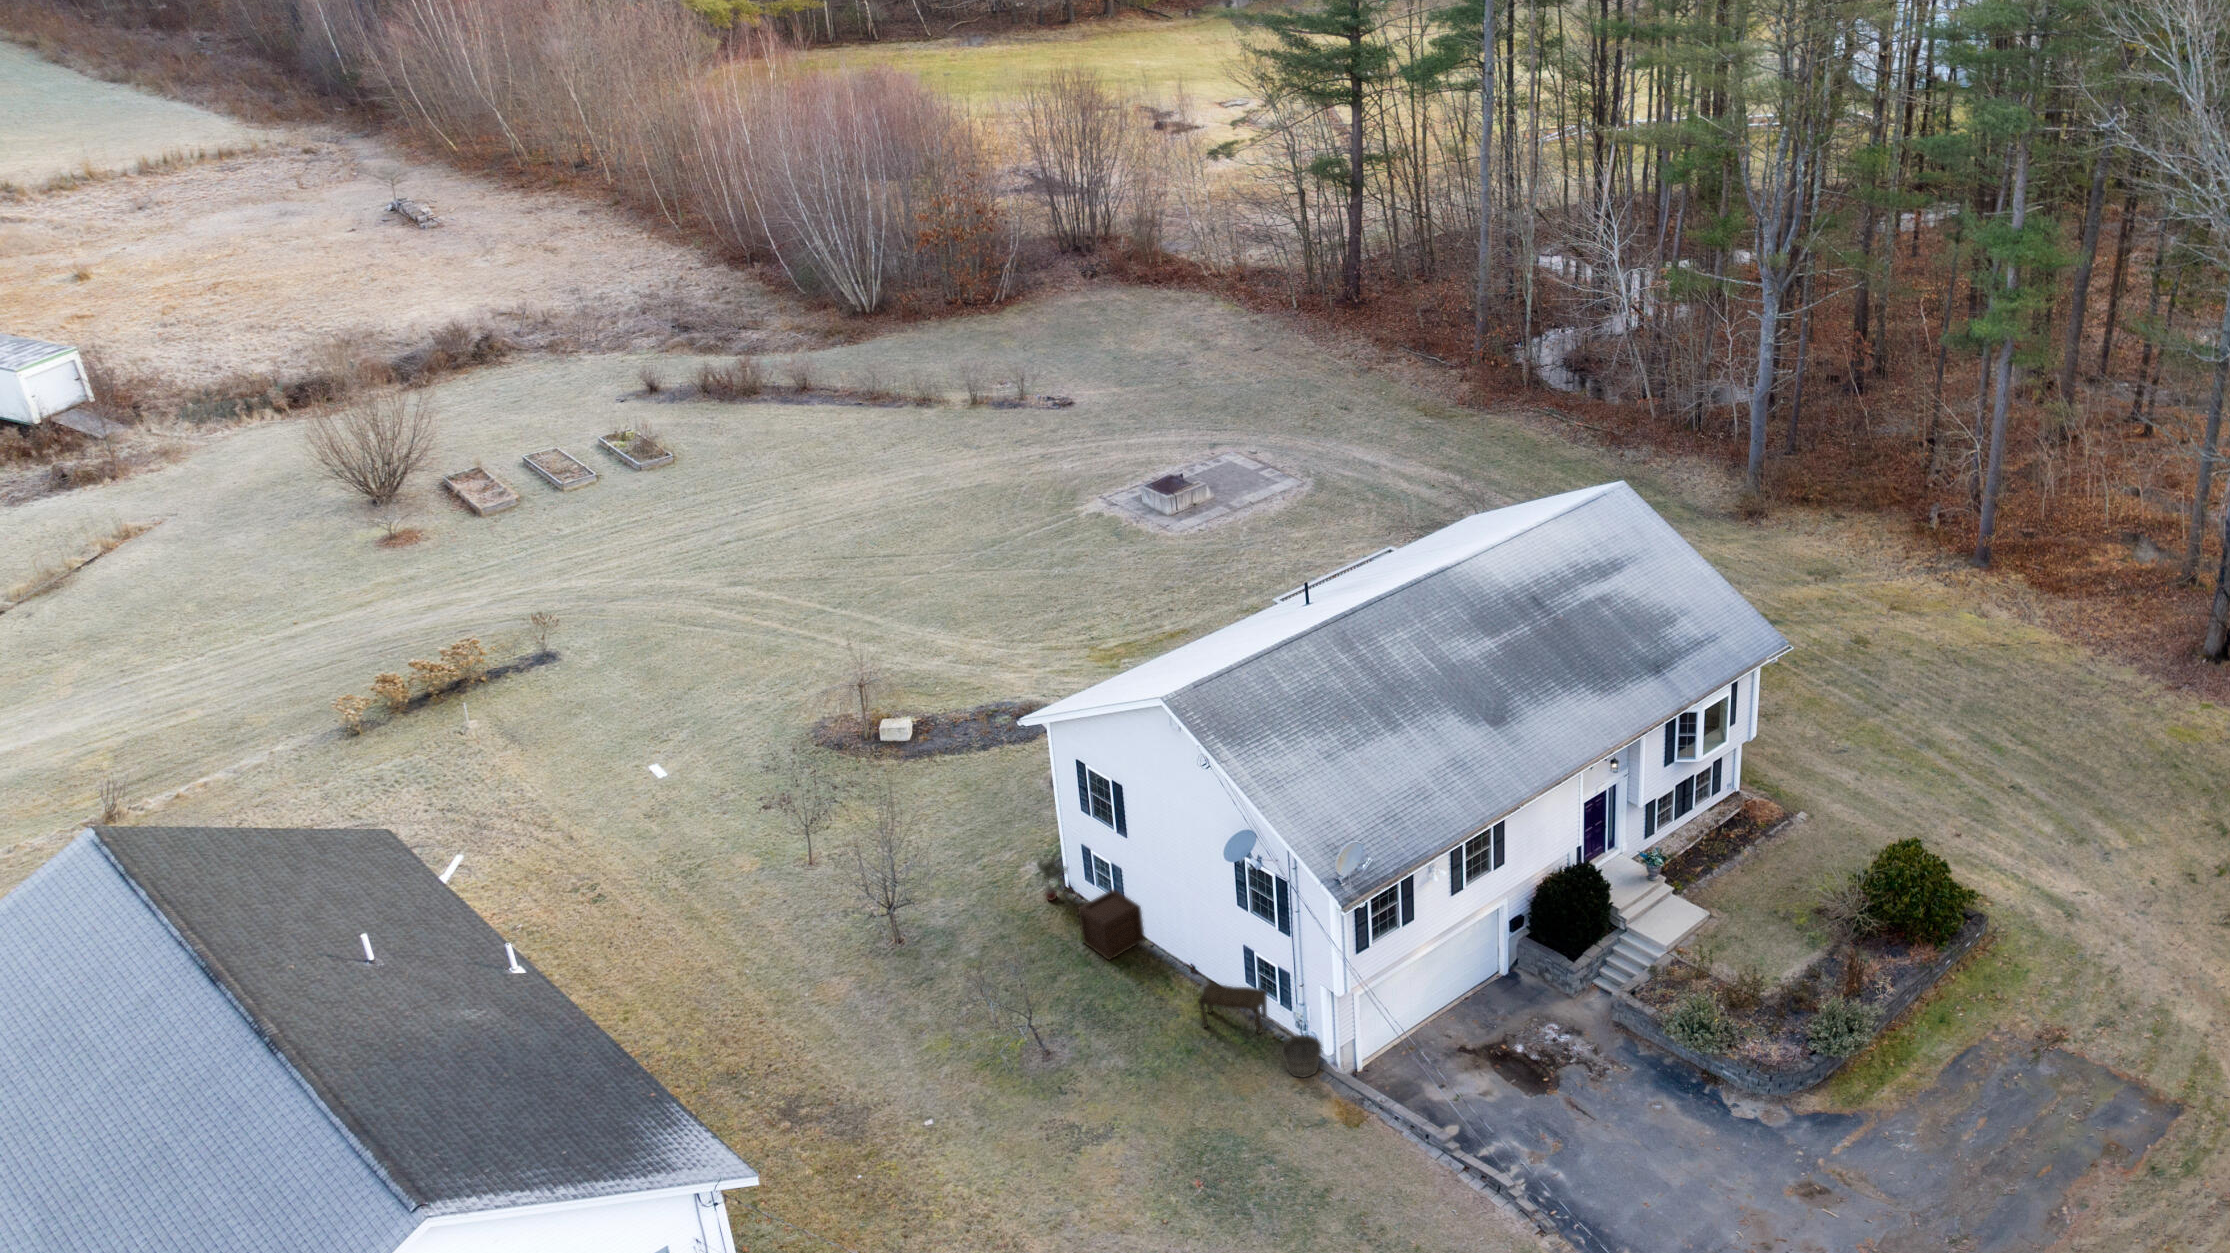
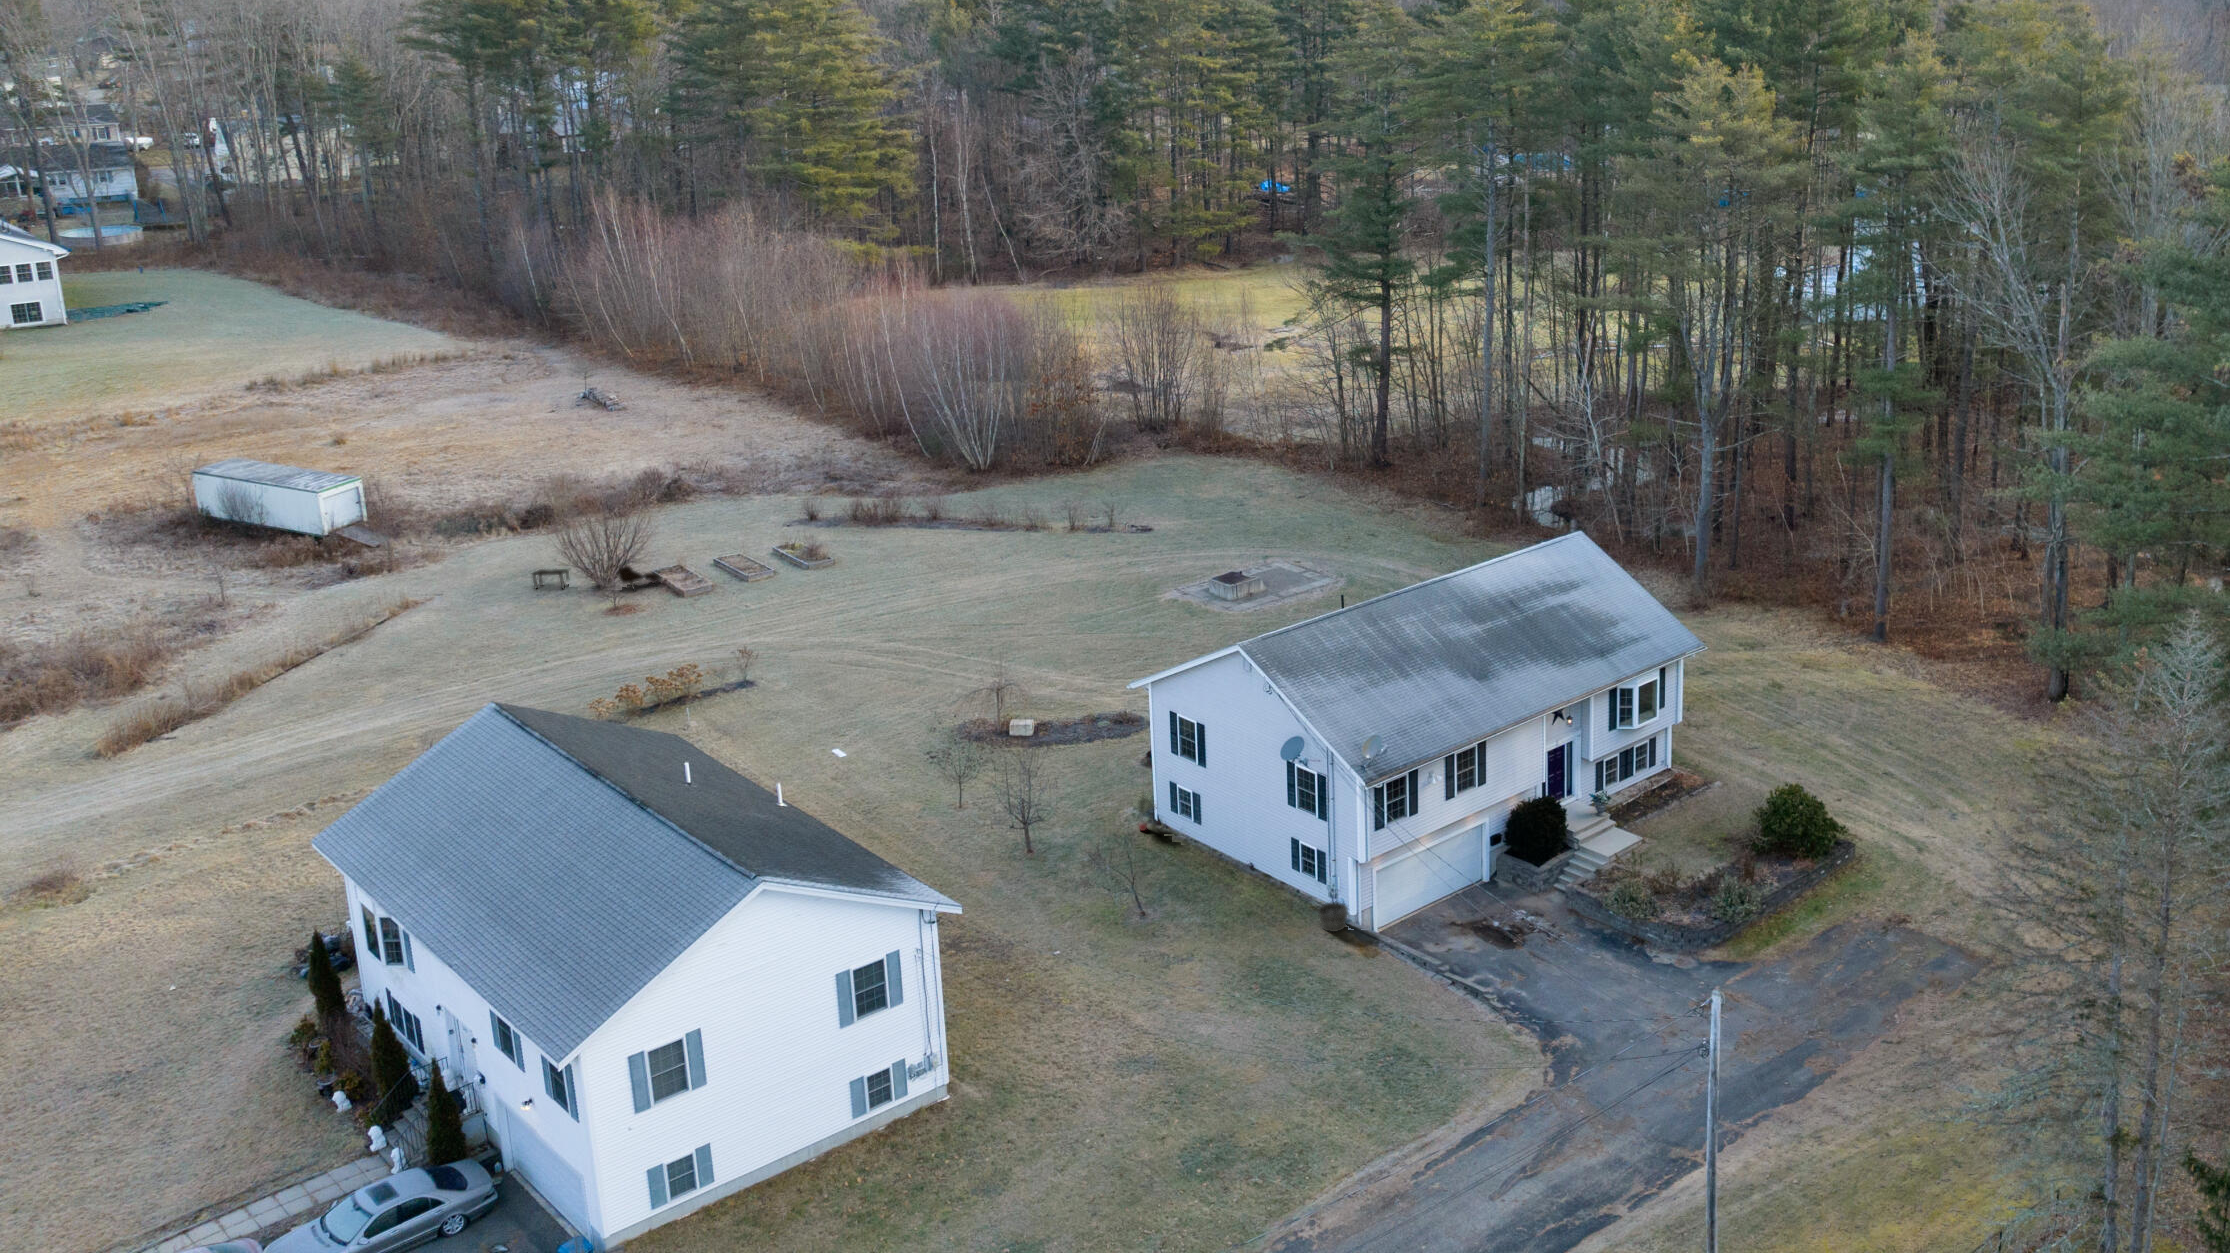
lounge chair: none [384,461,455,508] -> present [616,566,660,586]
wooden crate: present [1078,889,1145,960] -> none [1165,814,1215,865]
bench: present [1198,983,1267,1034] -> present [532,569,569,588]

